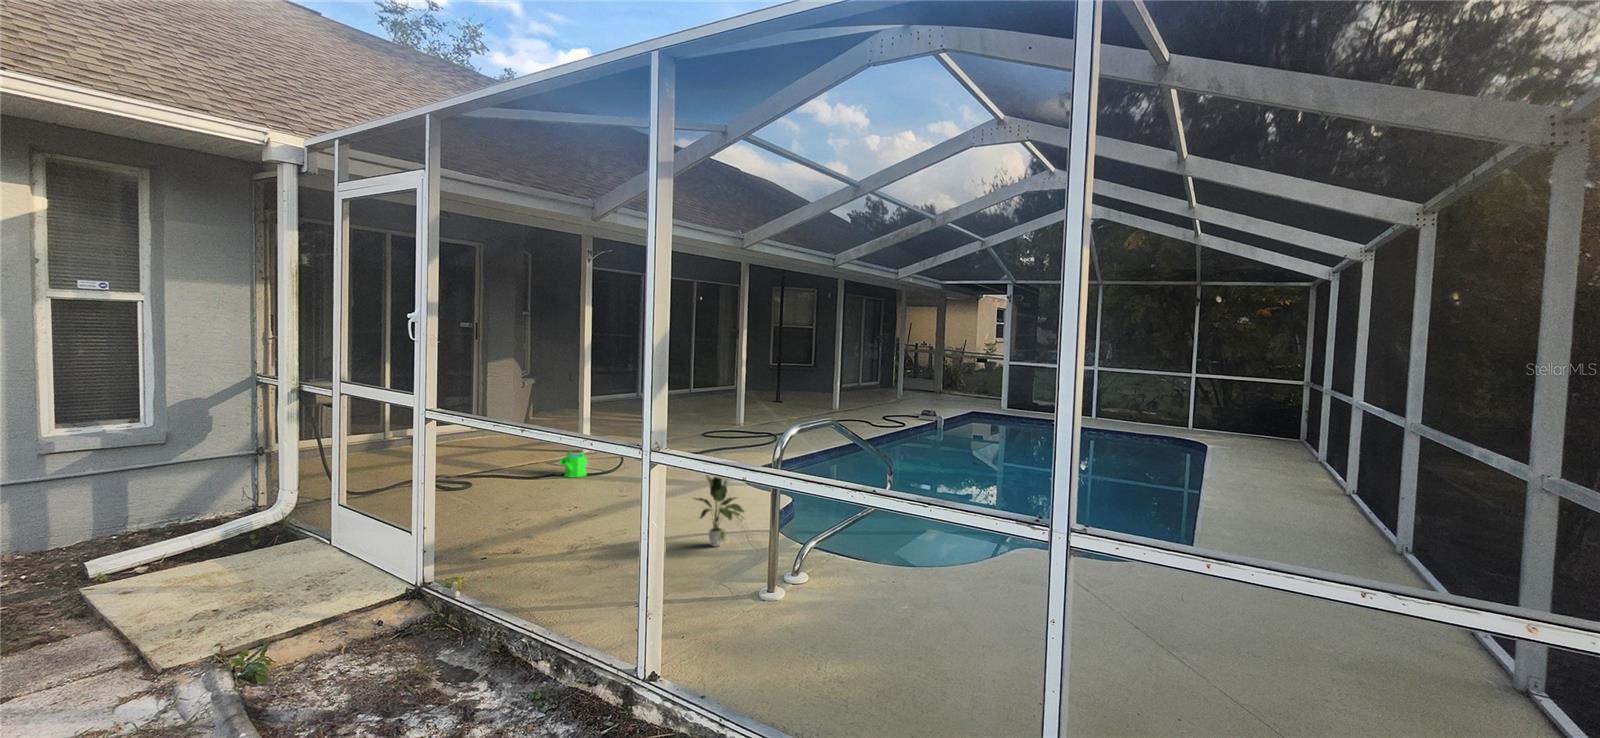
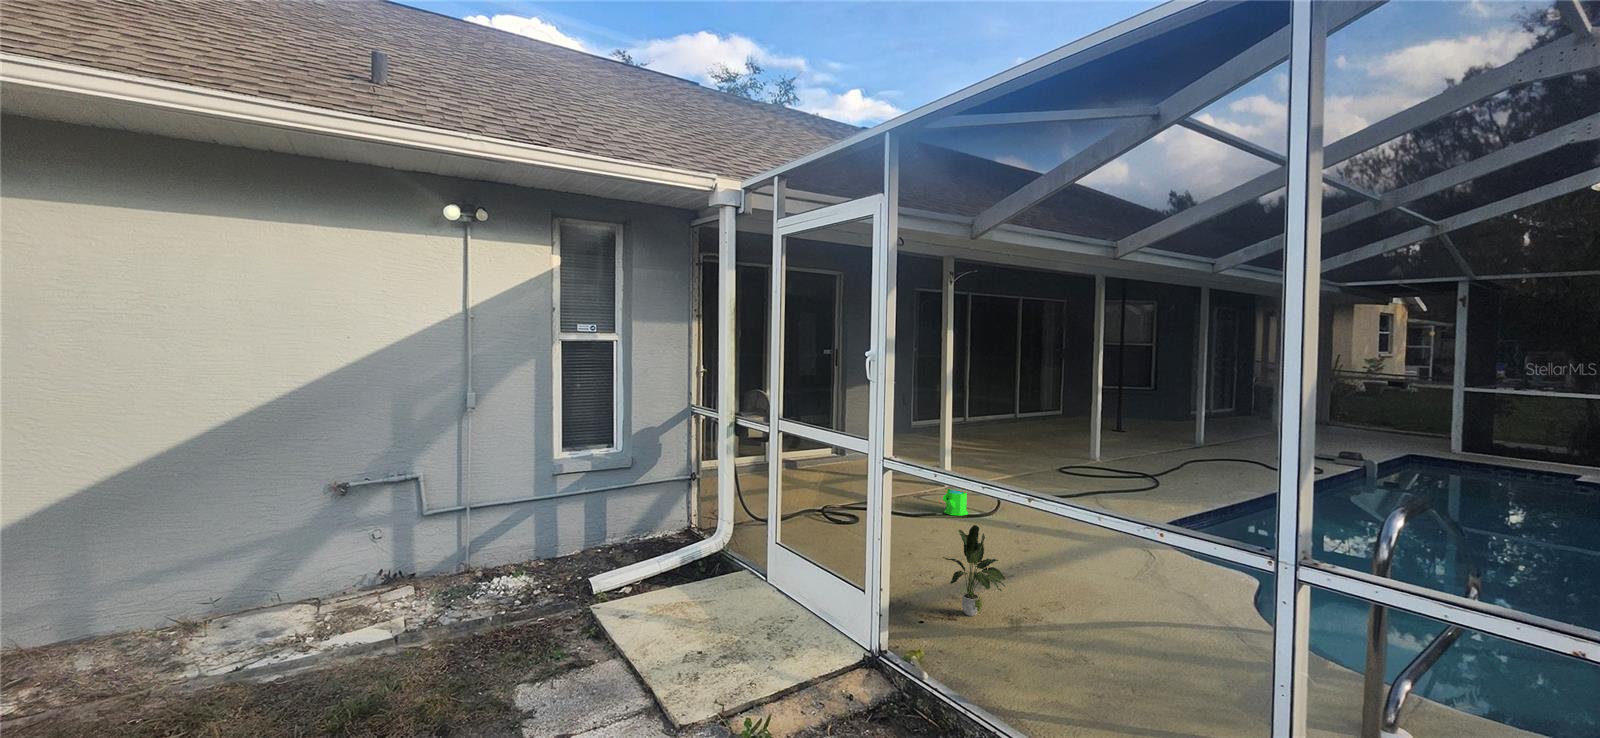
potted plant: present [695,475,744,546] -> present [943,525,1005,616]

